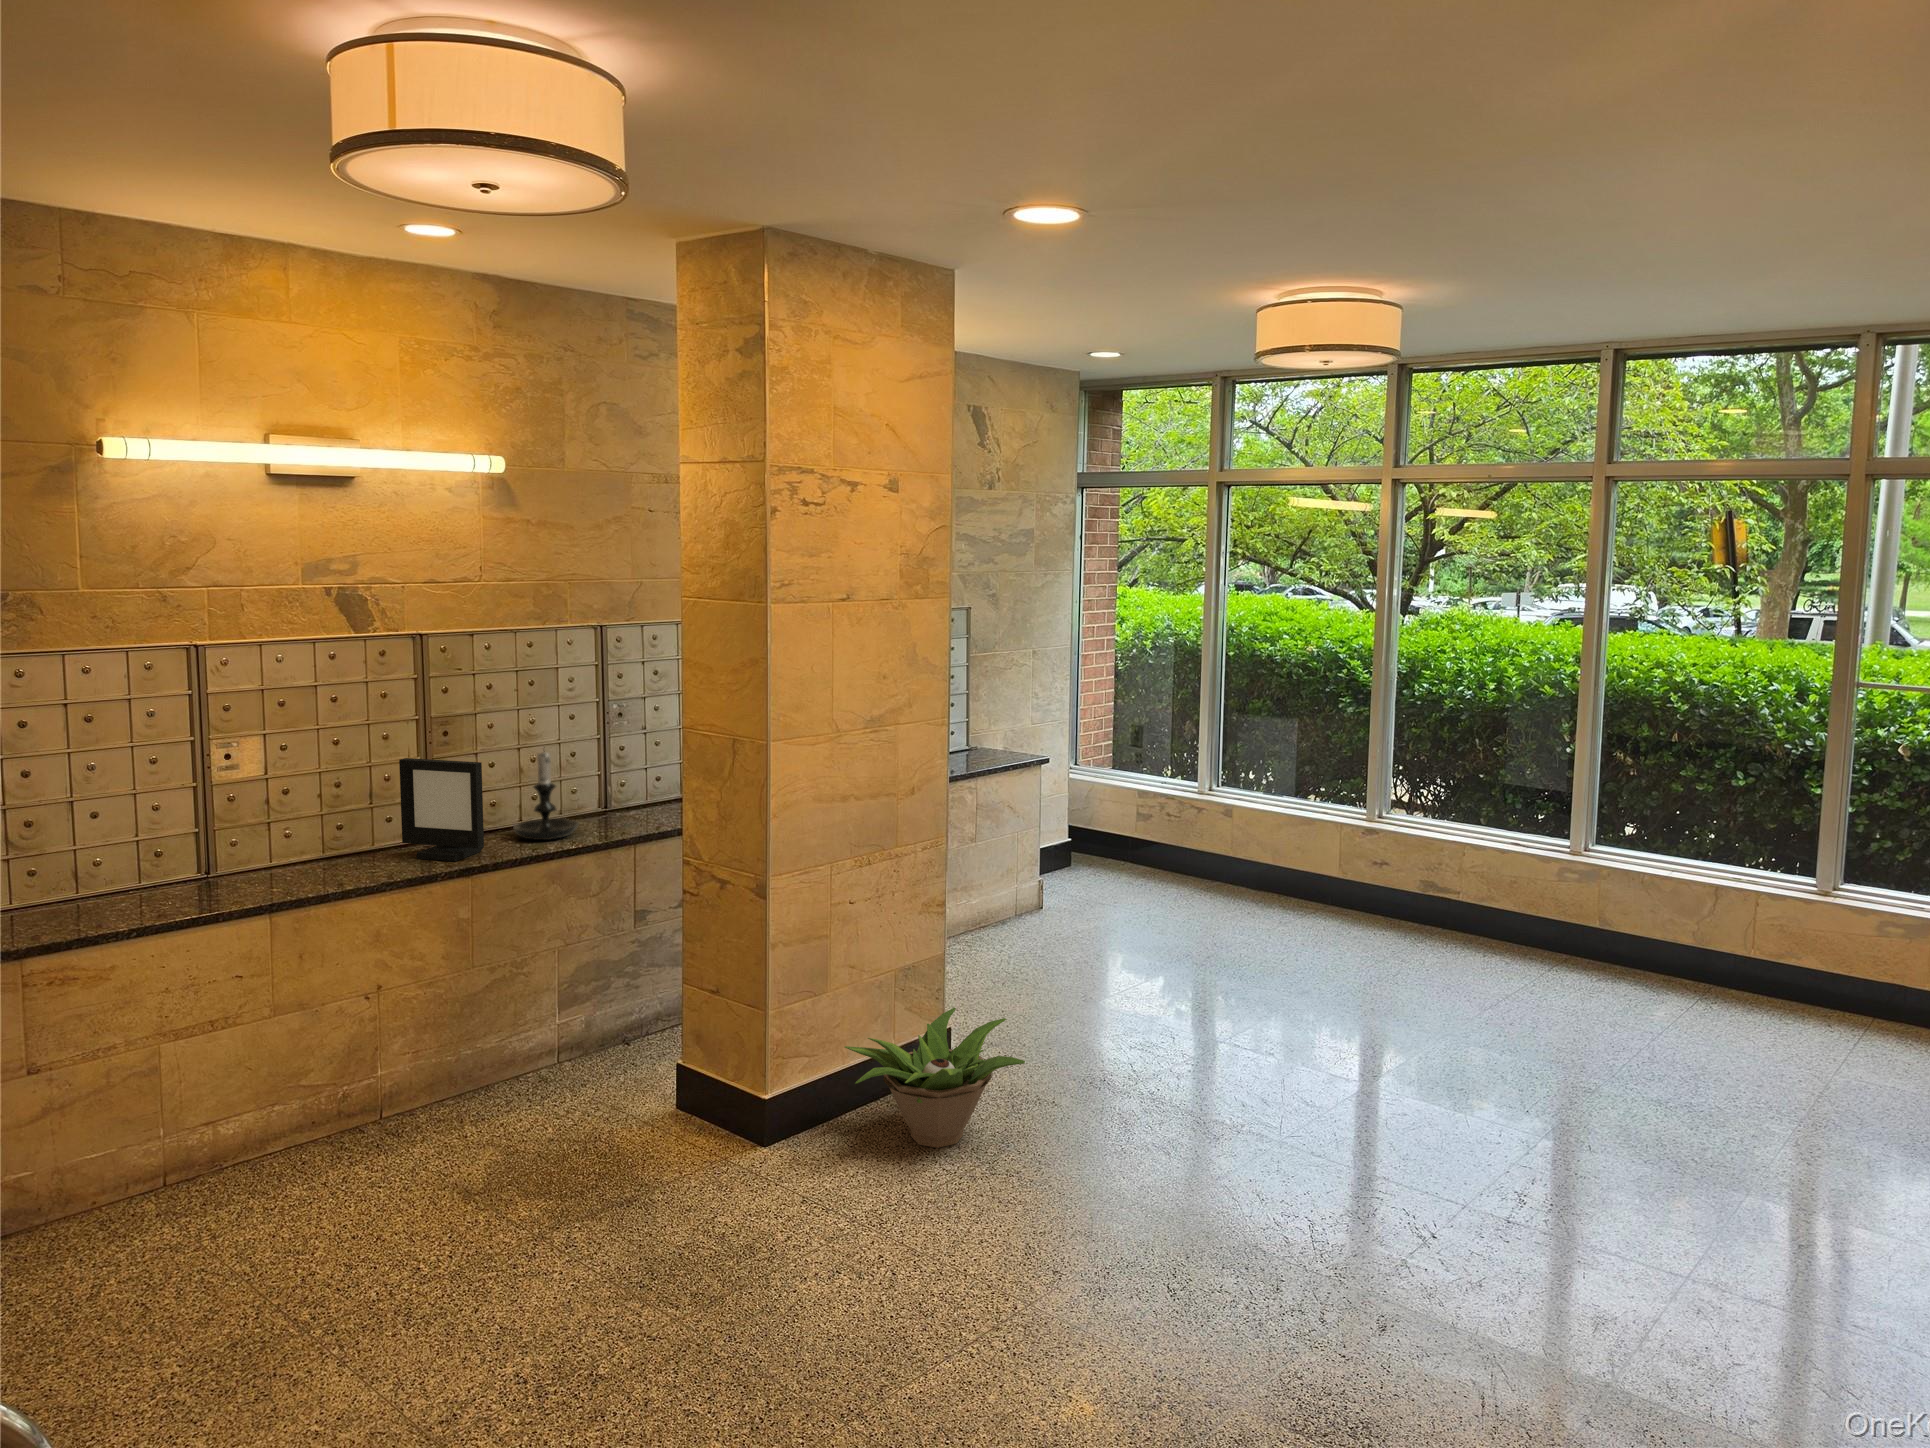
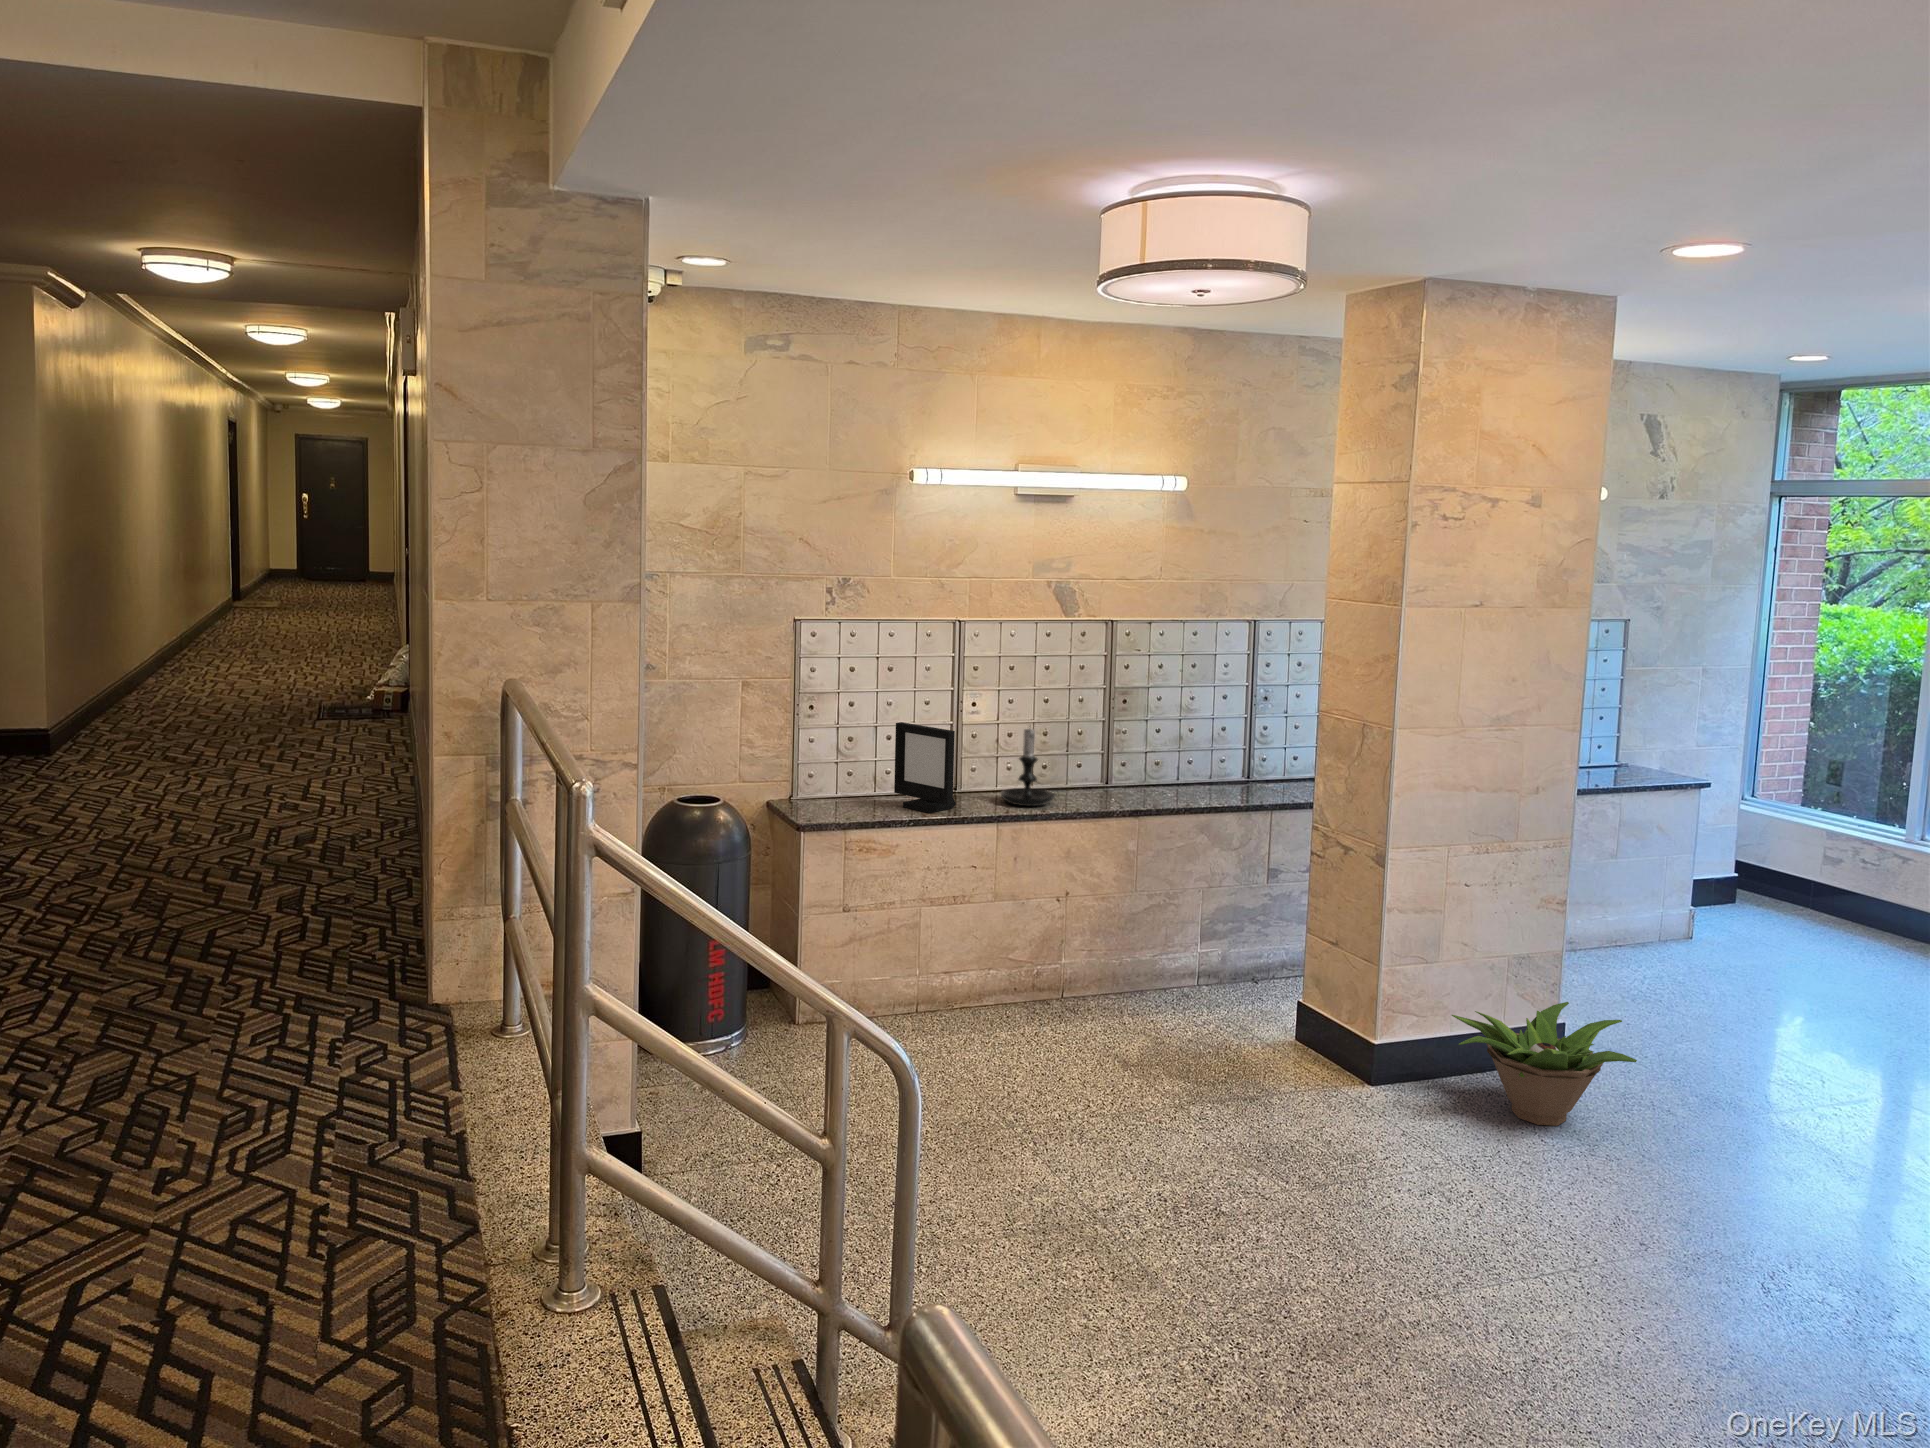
candle holder: present [513,751,579,840] -> present [1001,729,1056,806]
picture frame: present [399,758,484,861] -> present [894,722,956,813]

